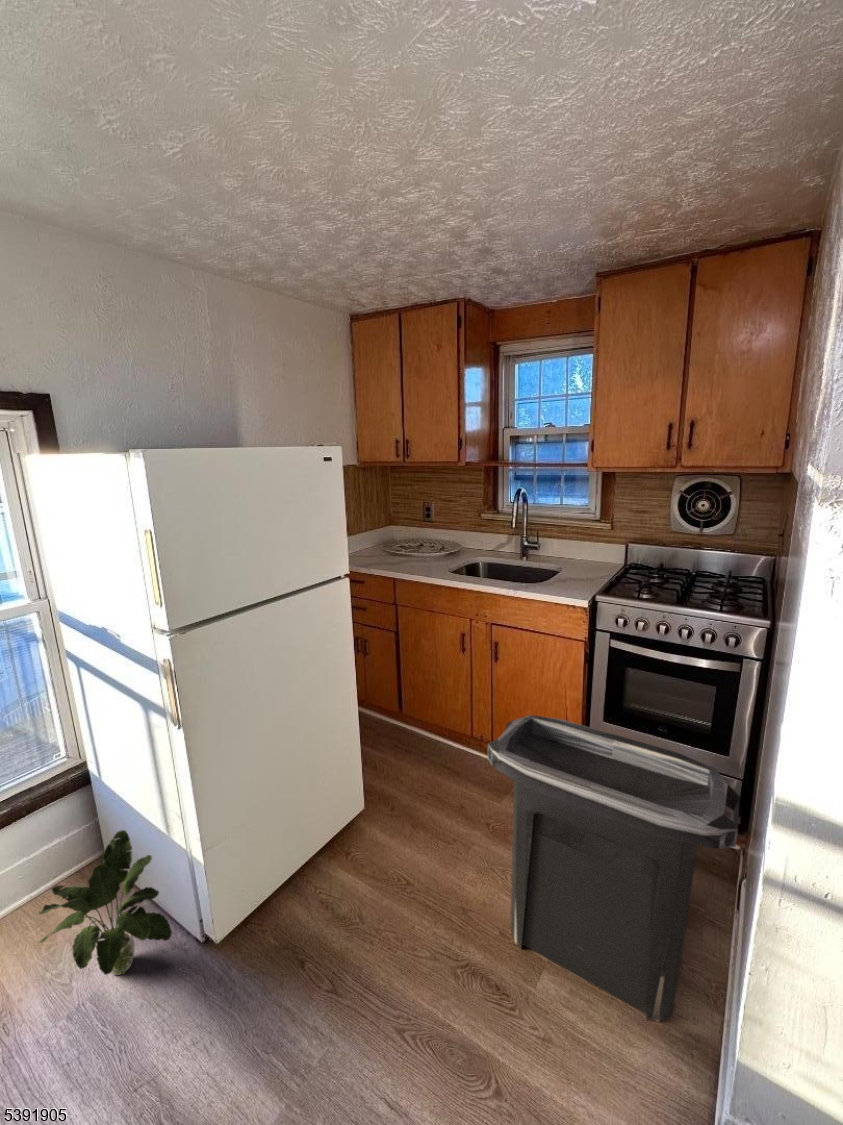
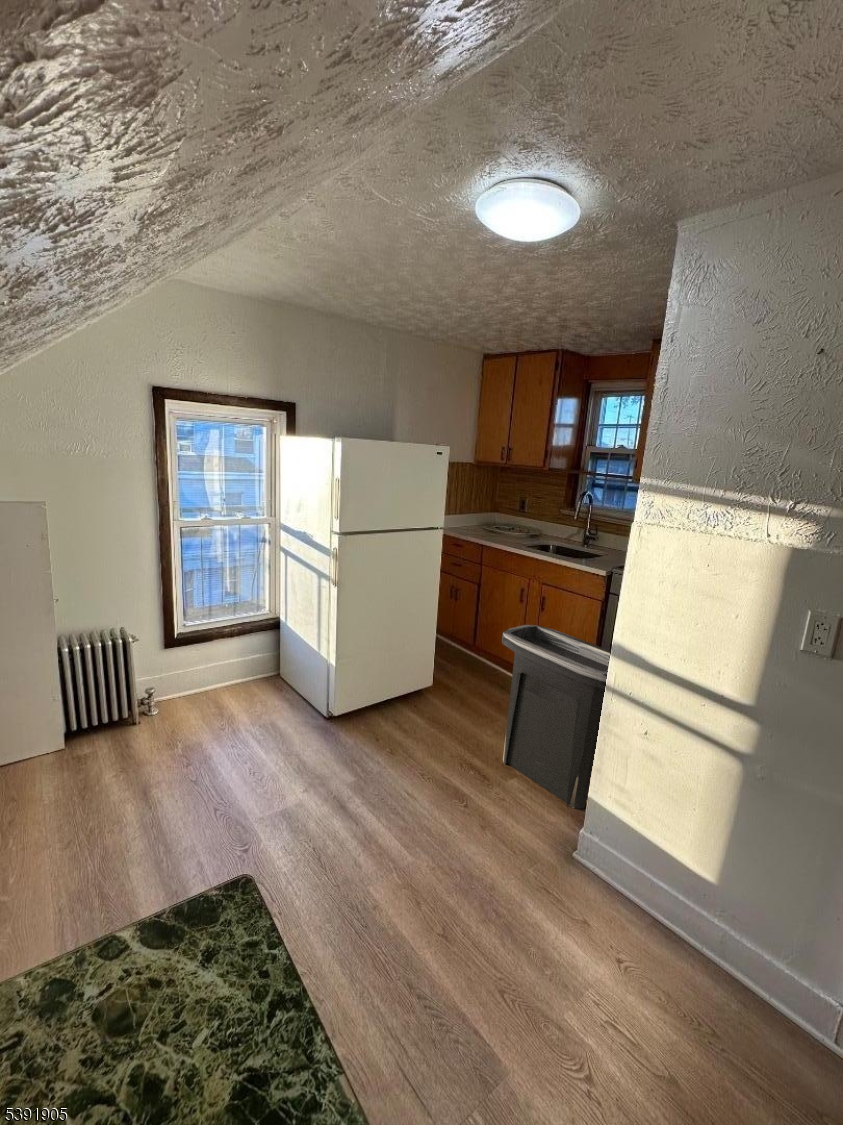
potted plant: present [39,830,172,975] -> none [253,642,314,718]

